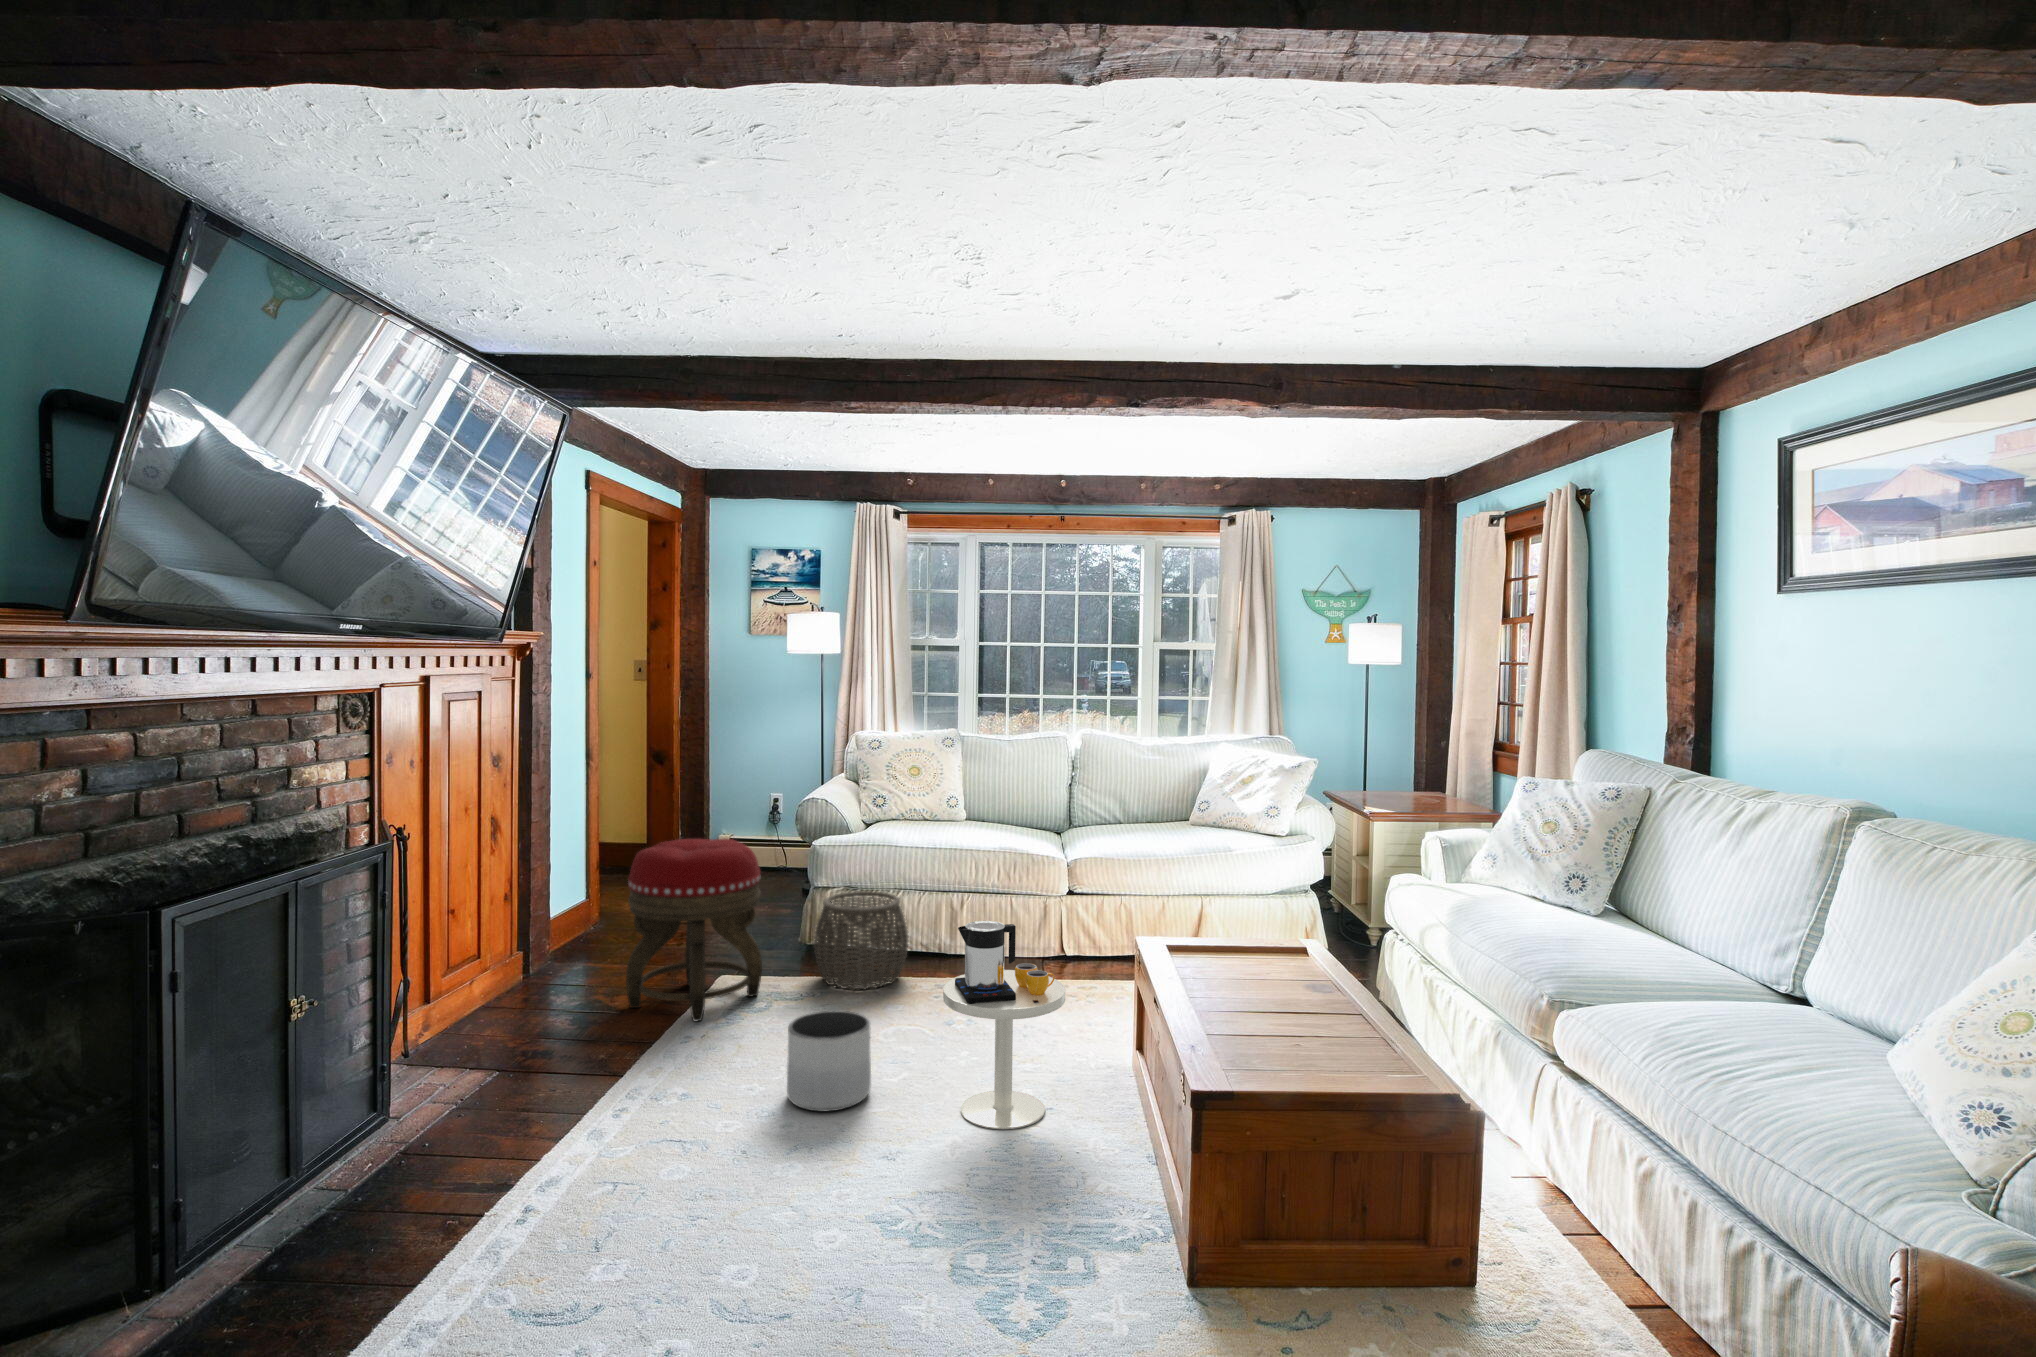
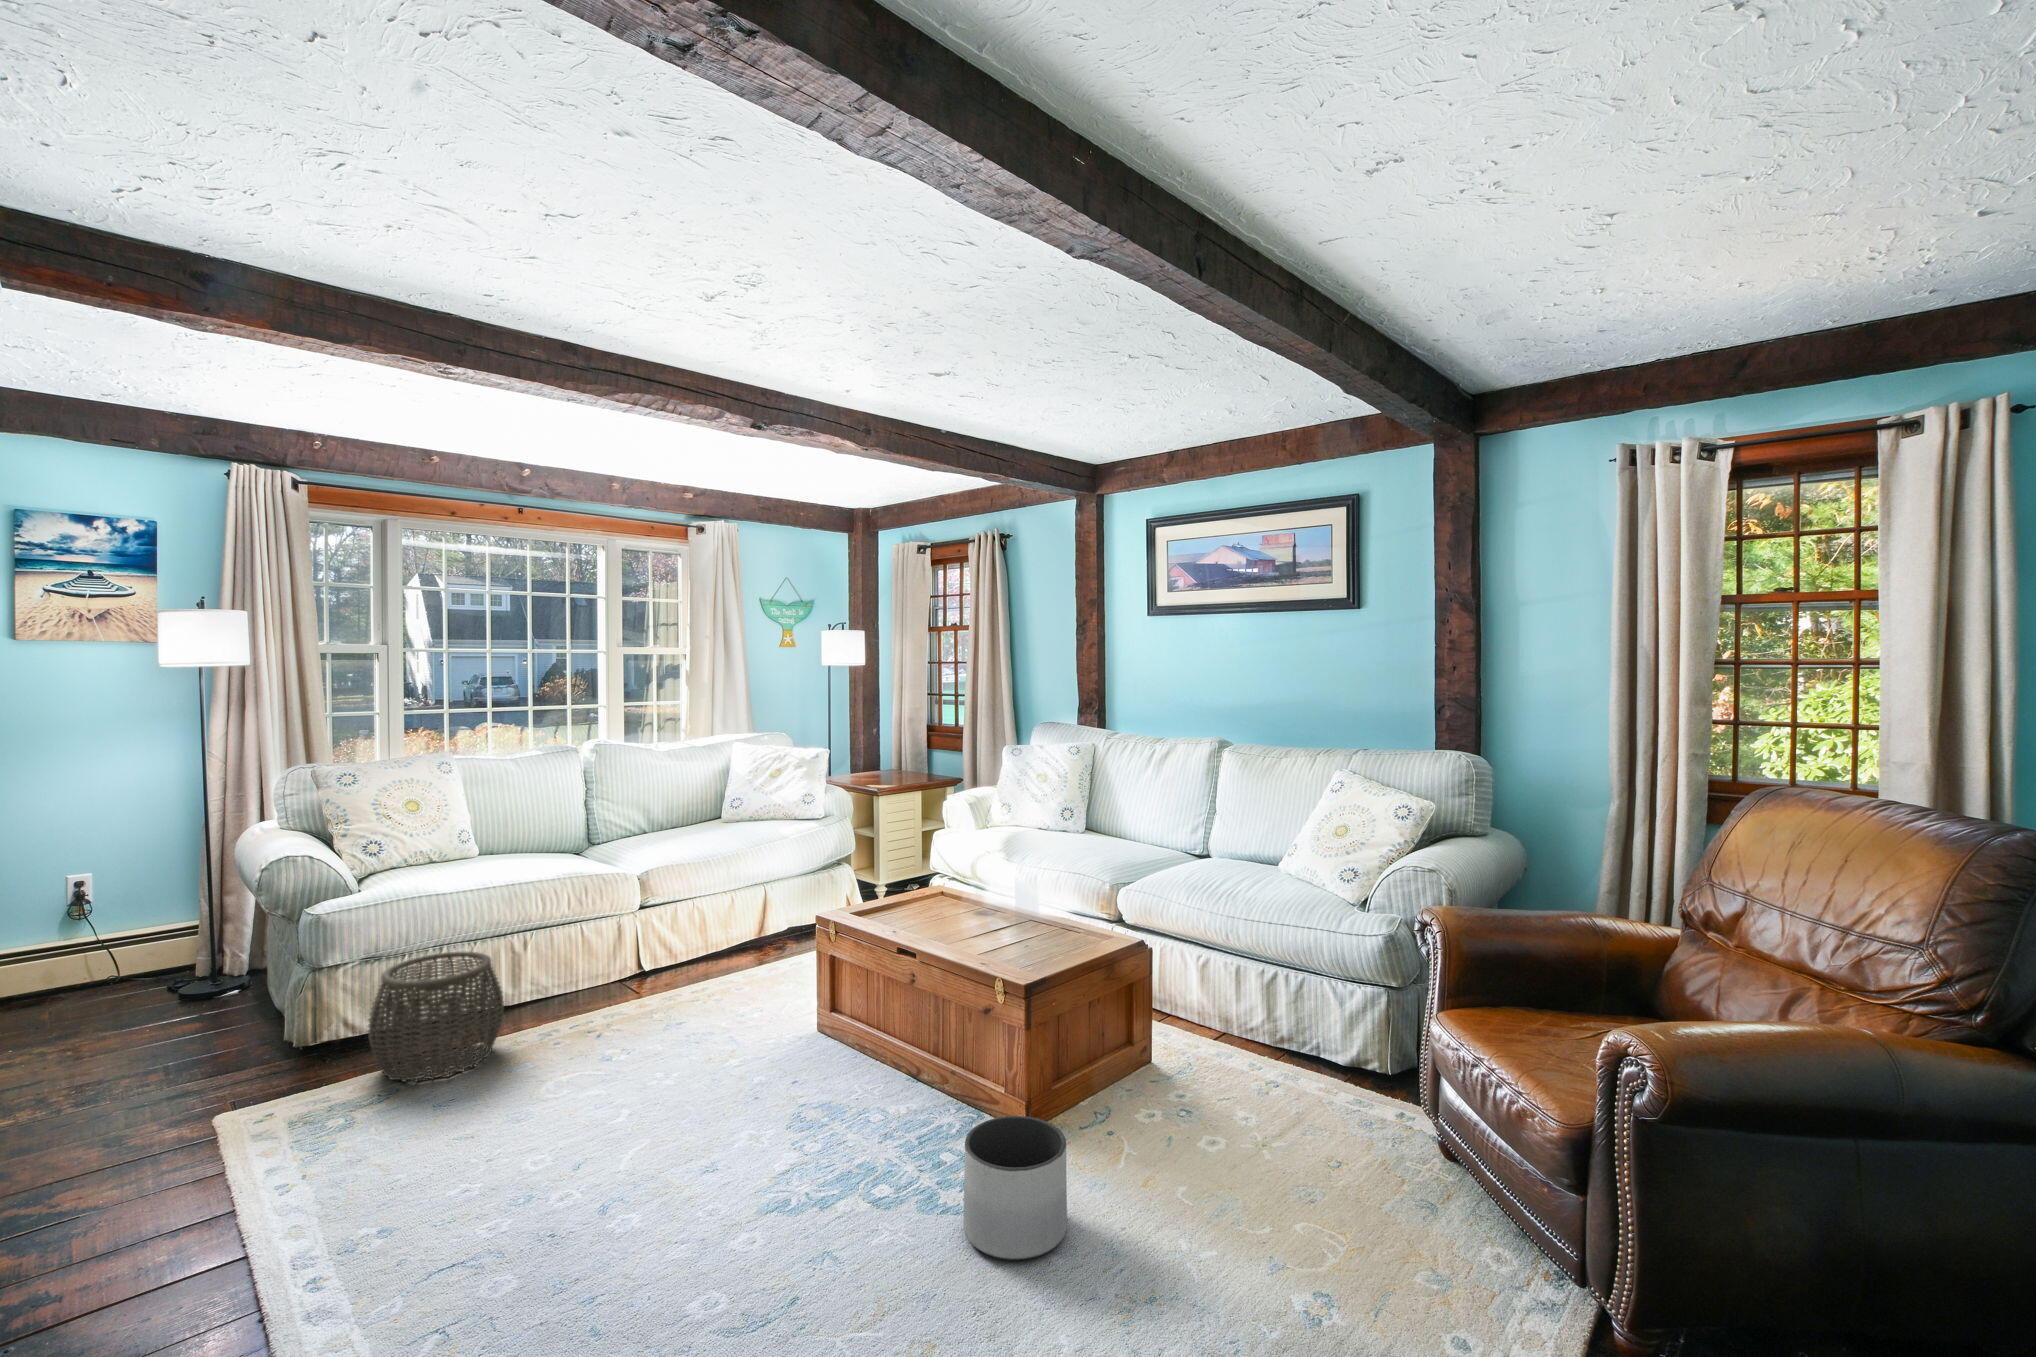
footstool: present [626,839,762,1021] -> none [83,927,324,1214]
side table: present [943,921,1065,1129] -> none [722,939,849,1151]
planter: present [787,1010,871,1112] -> present [964,1116,1067,1260]

